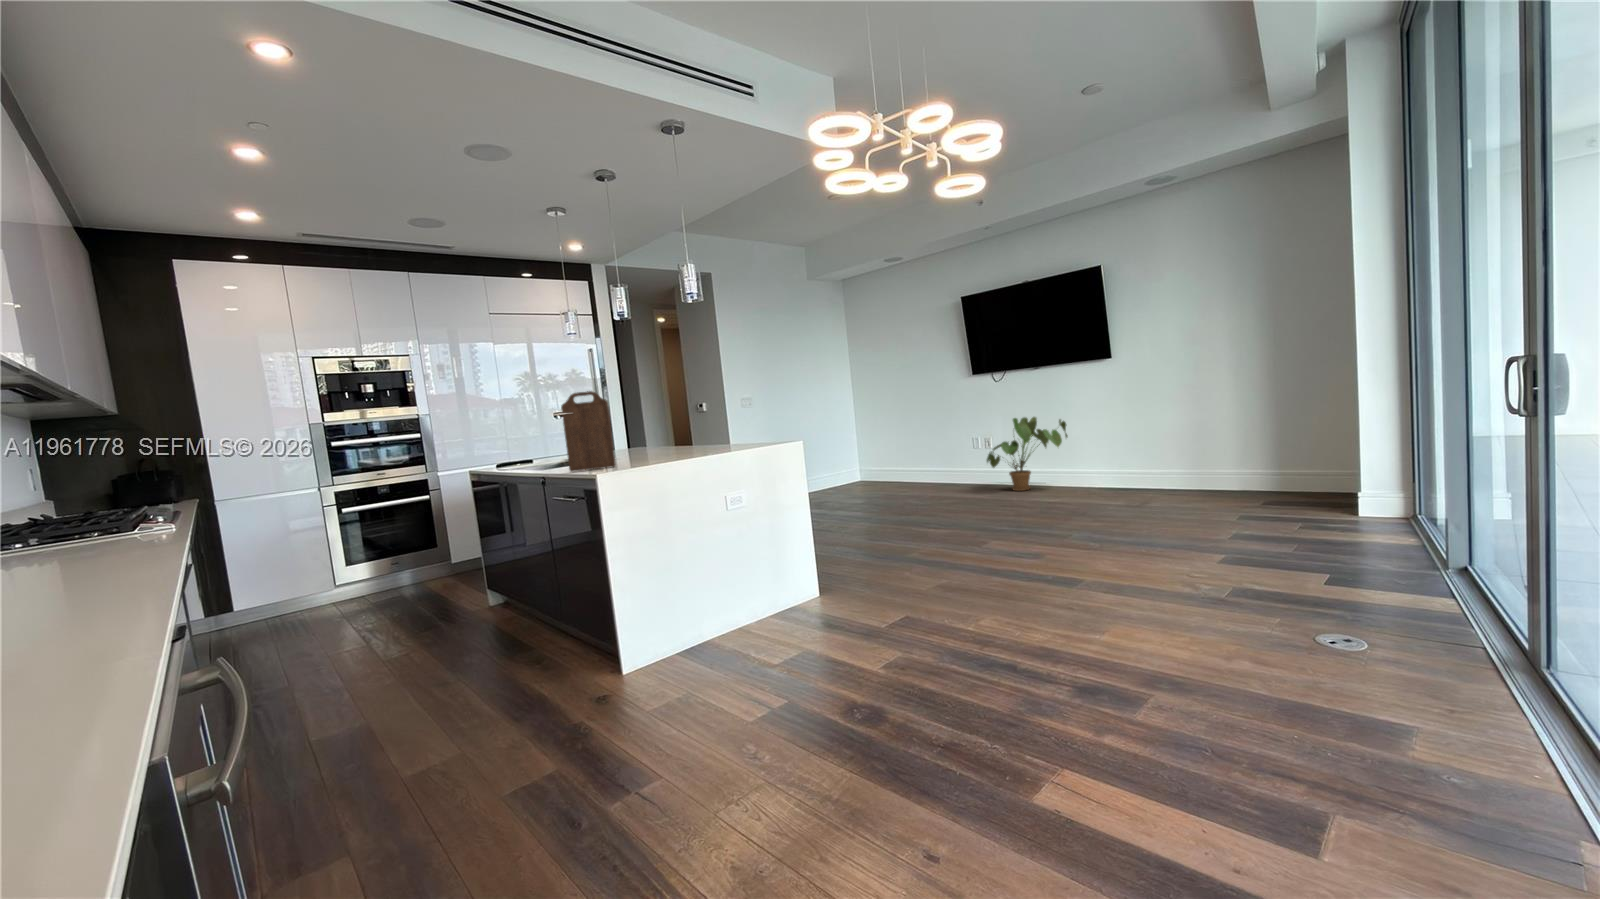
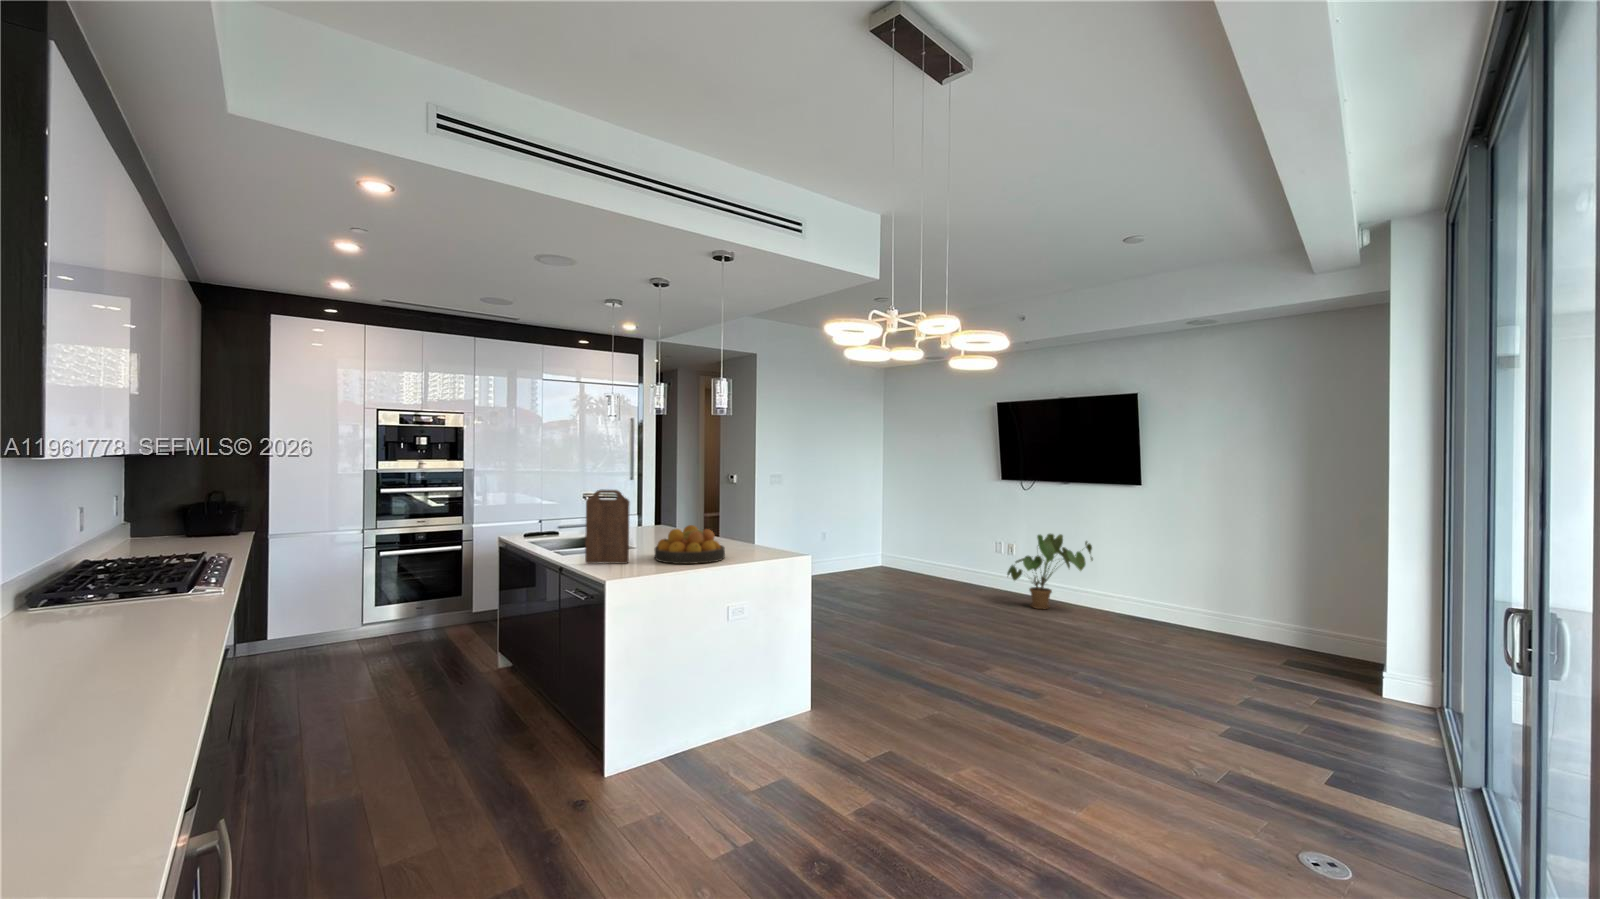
fruit bowl: none [640,424,715,462] -> present [655,525,725,564]

